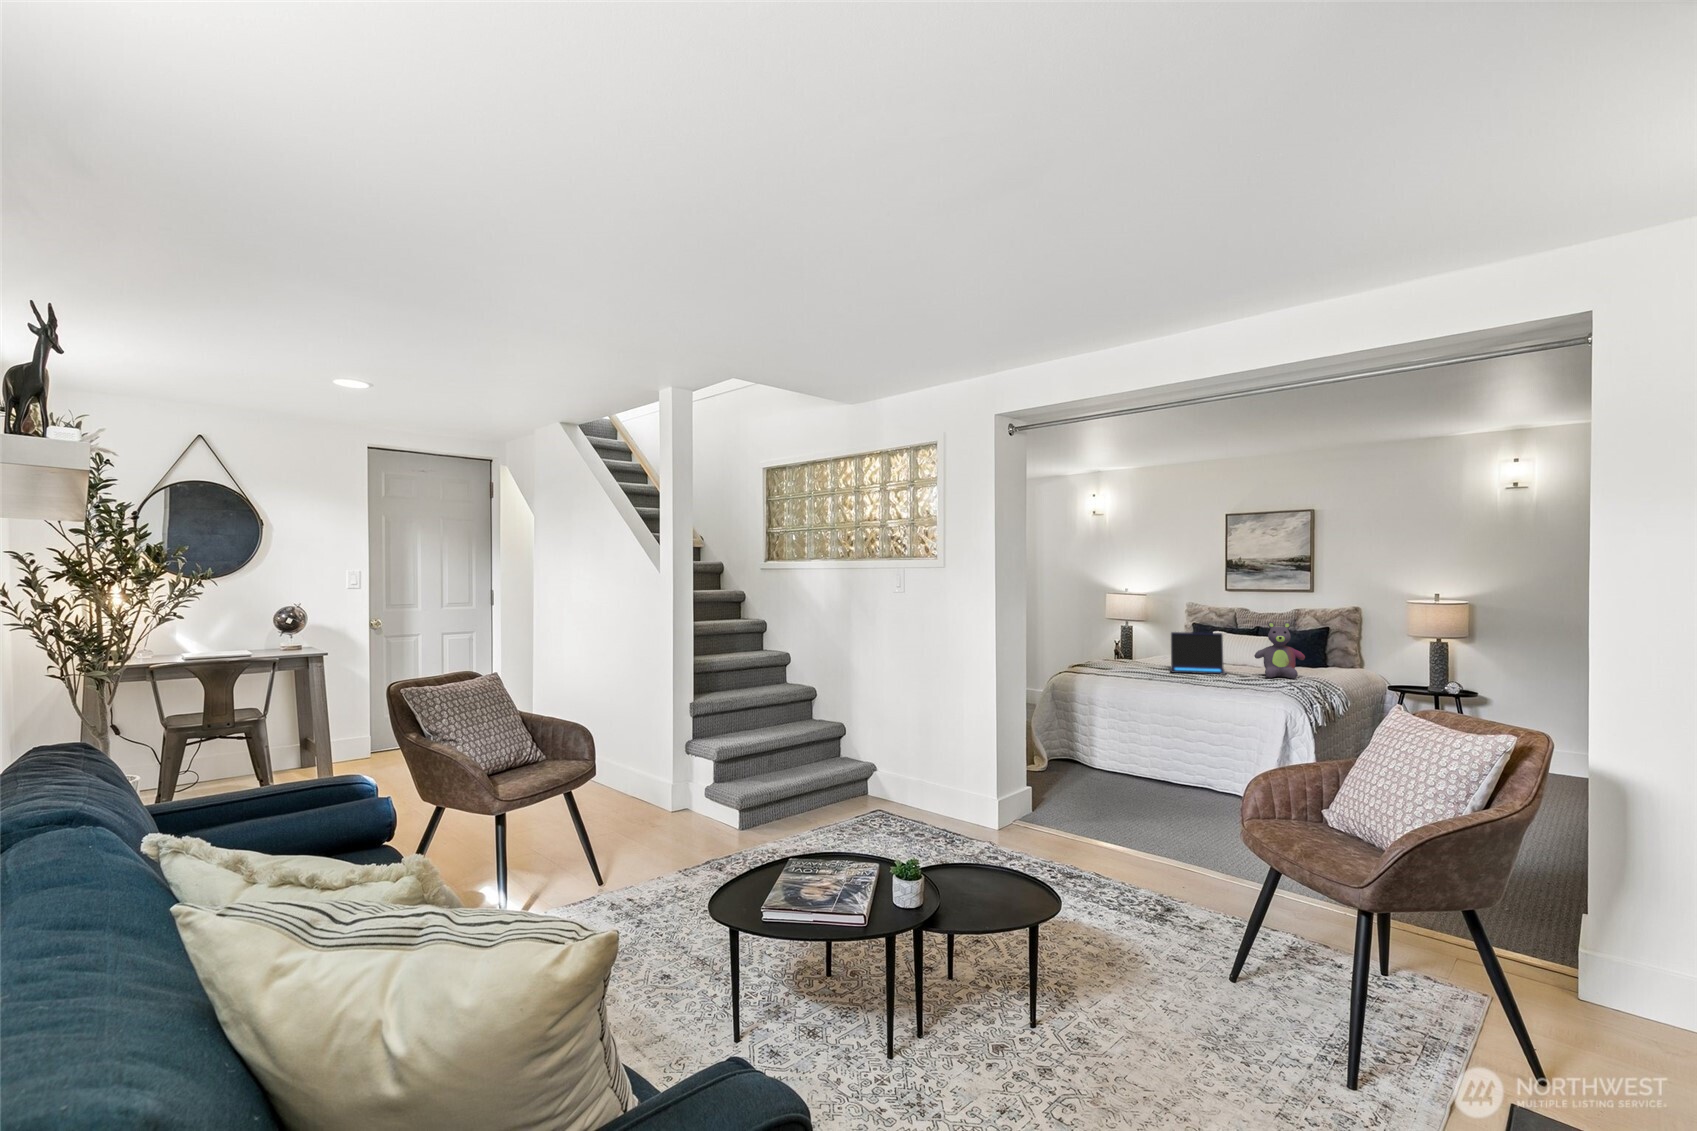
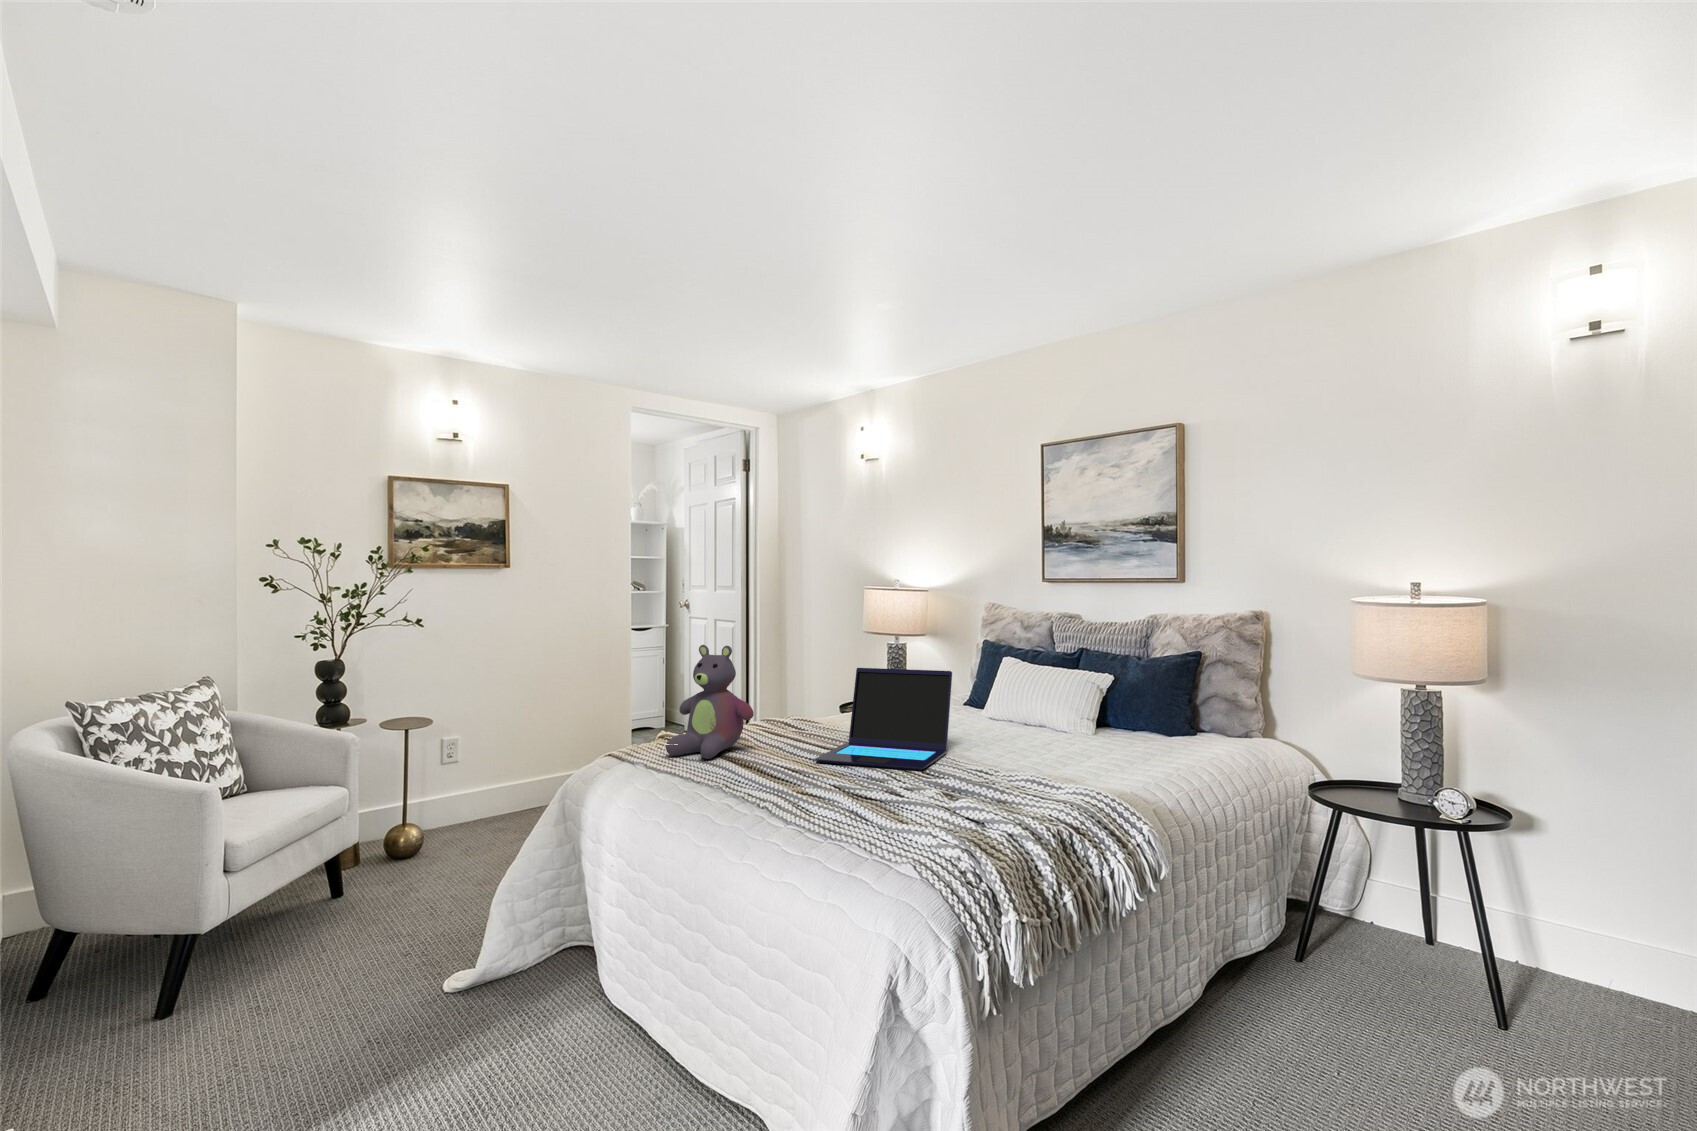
stuffed bear: present [1254,622,1305,679] -> present [666,645,754,759]

